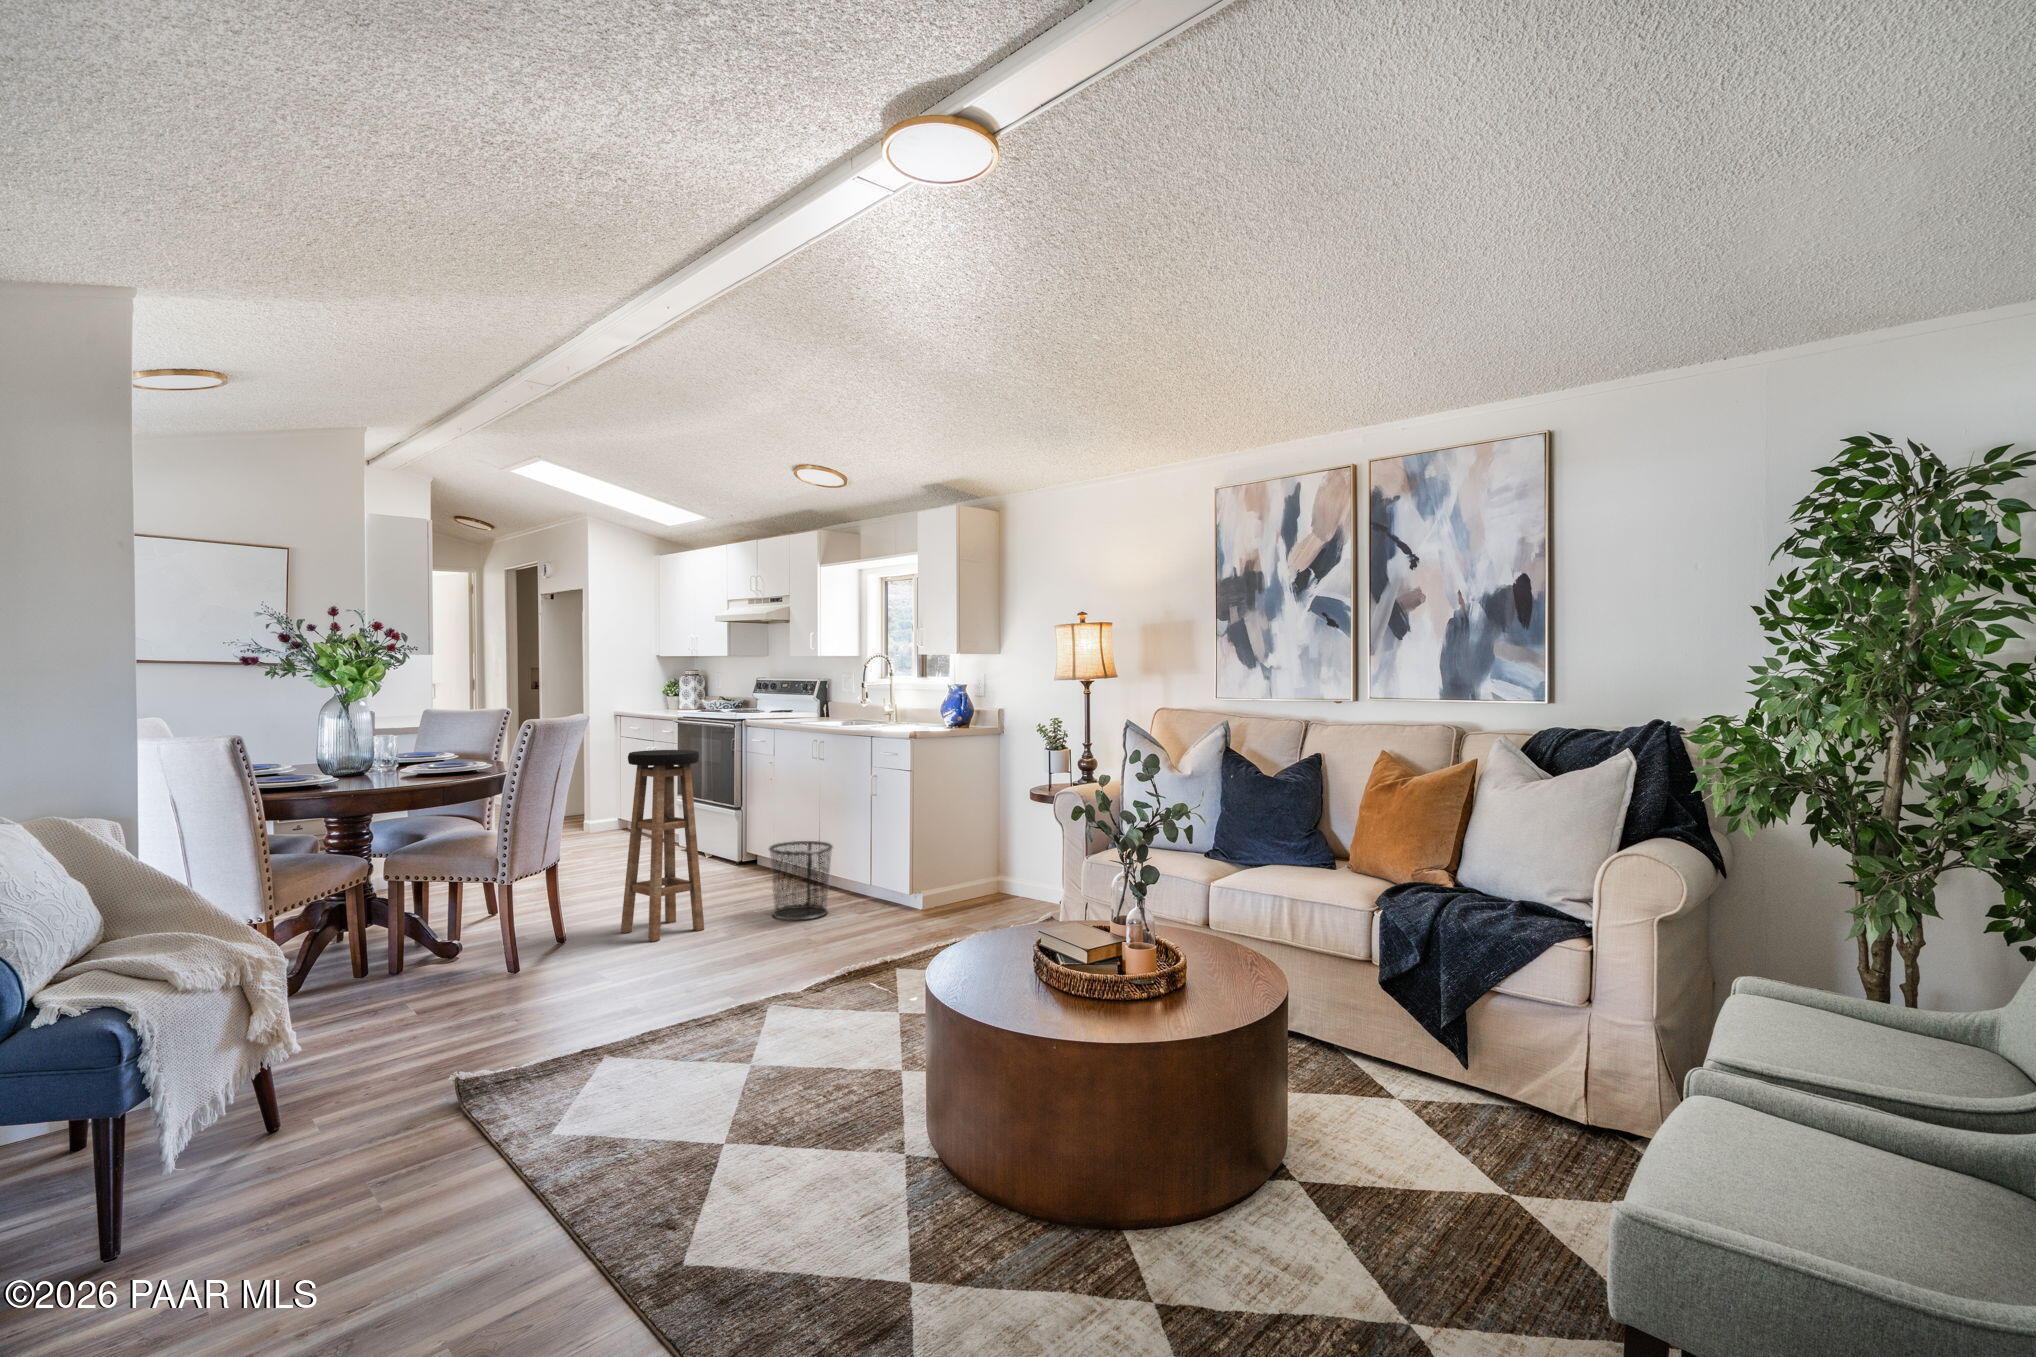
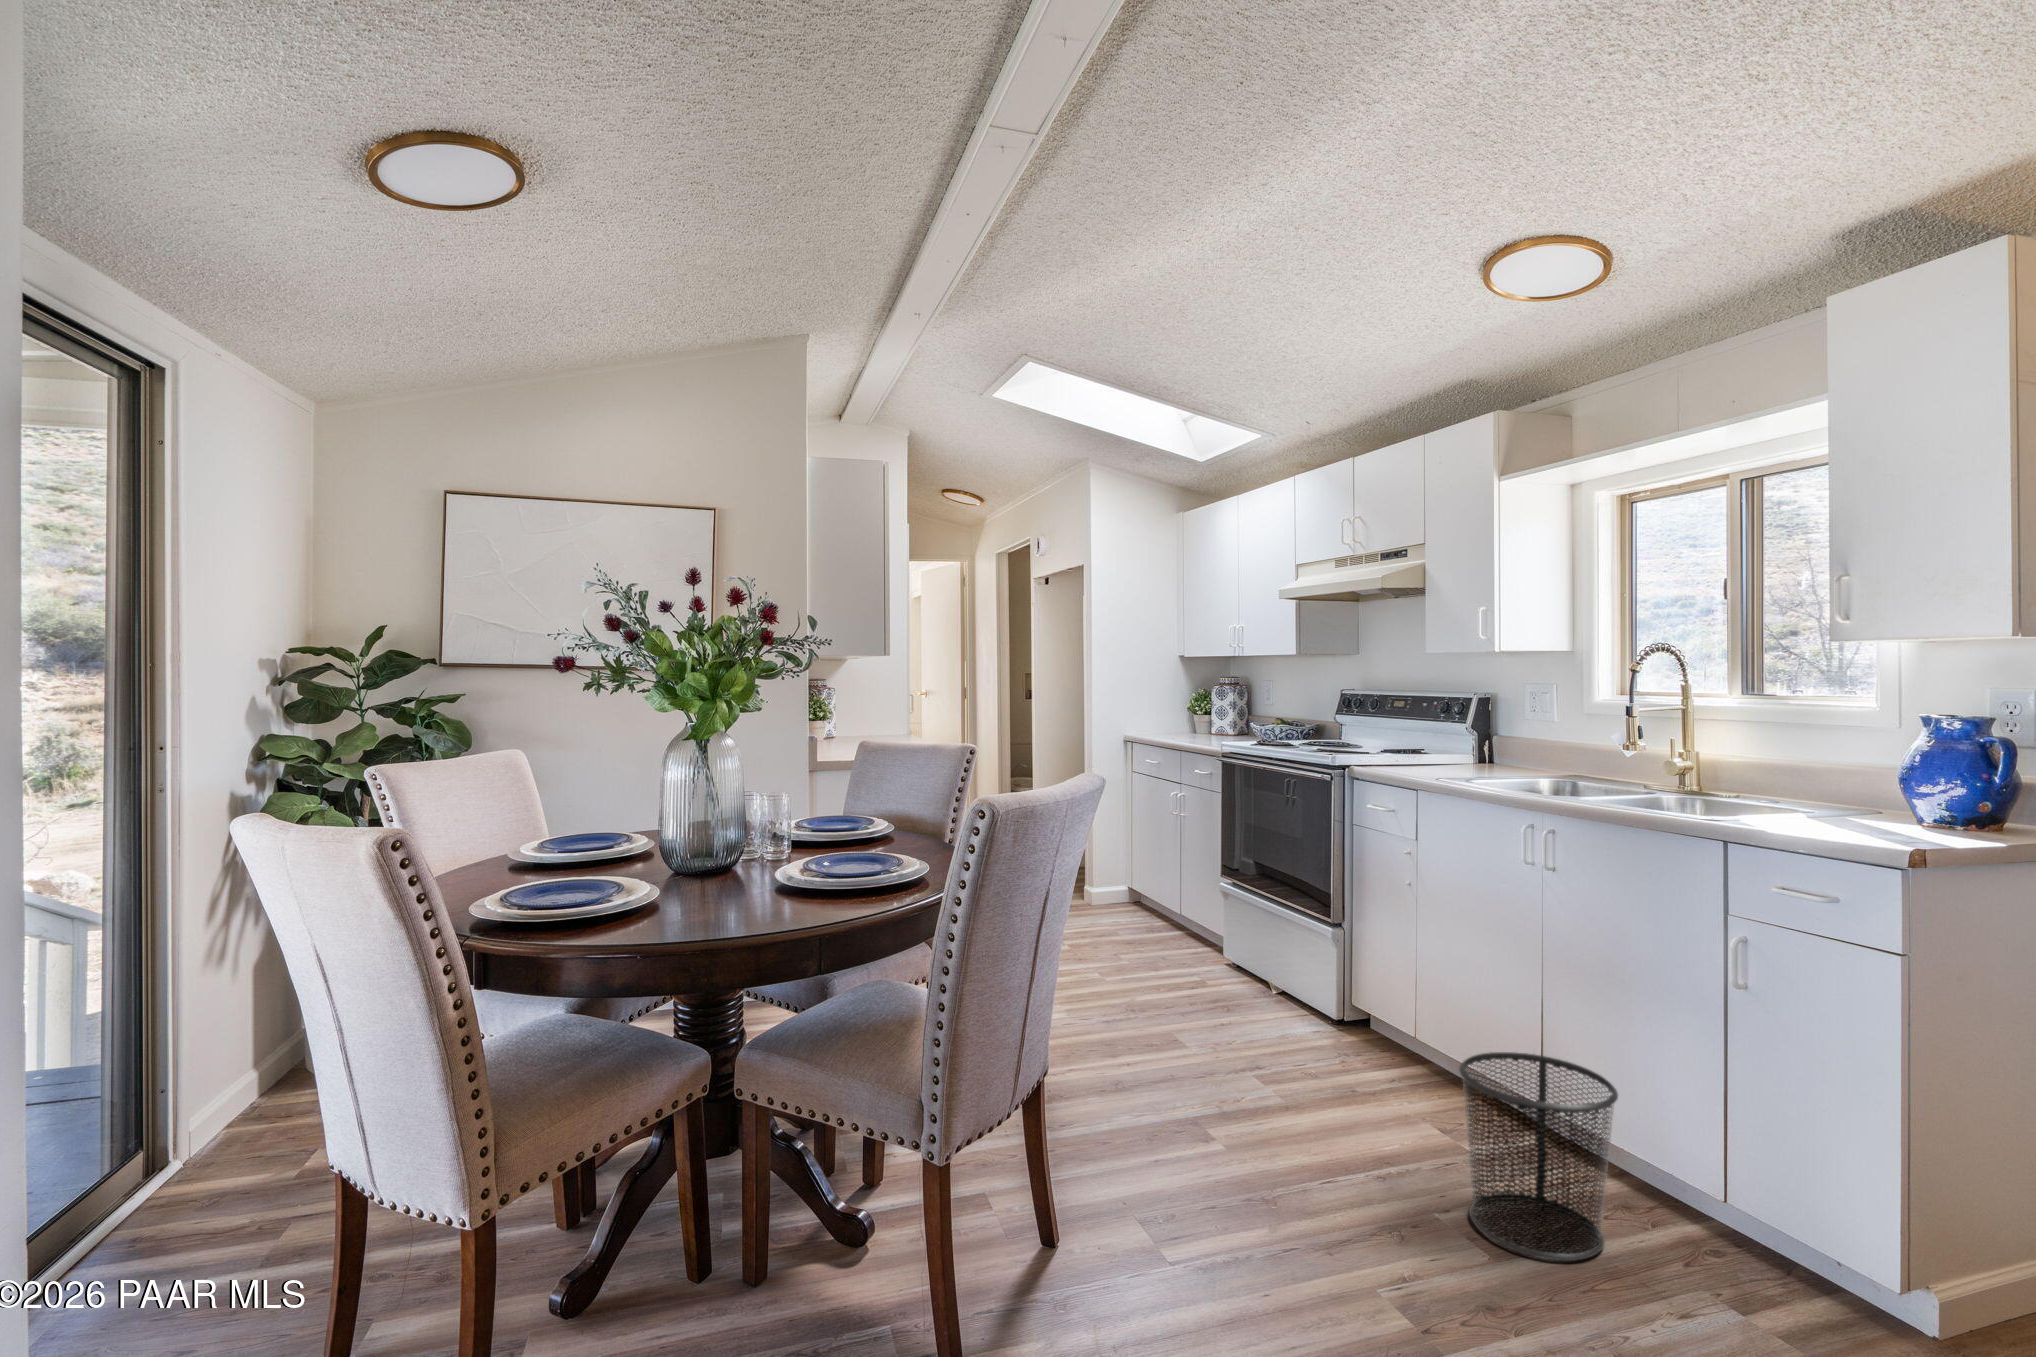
bar stool: present [621,750,704,941] -> none [1160,844,1331,1275]

